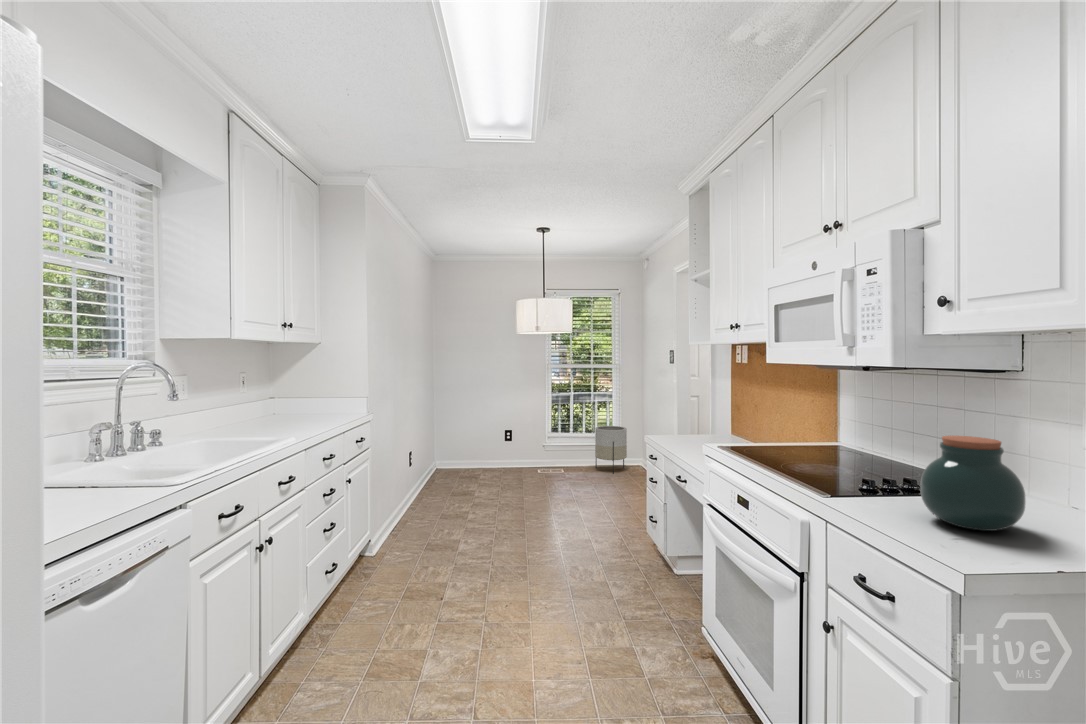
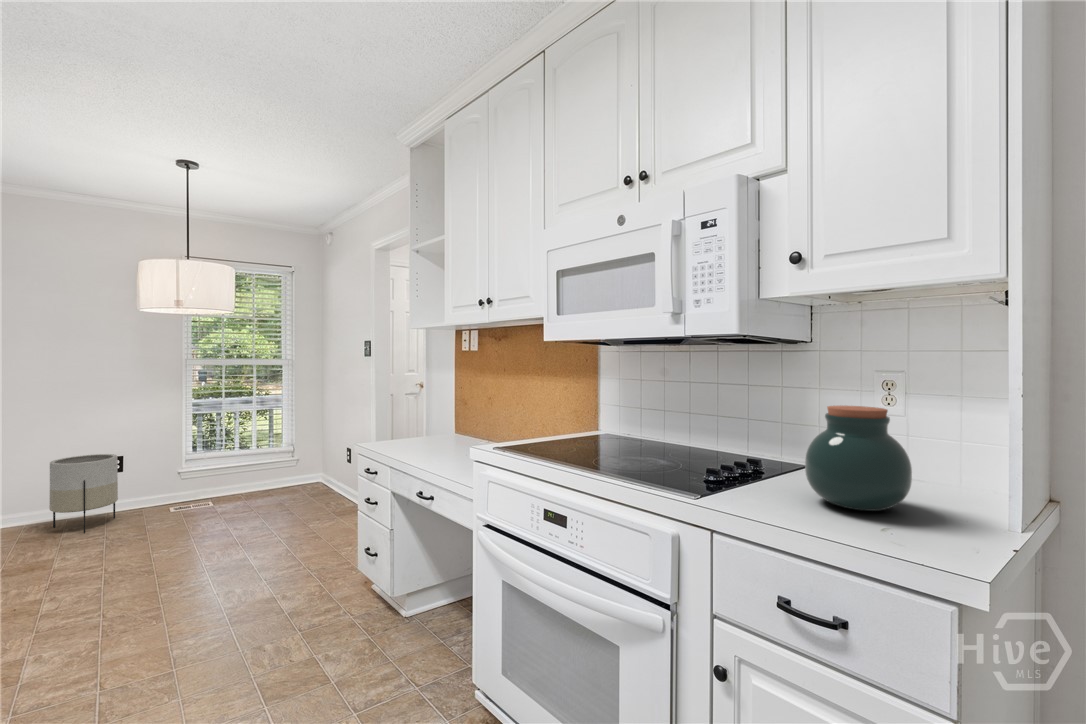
planter: present [595,426,627,474] -> present [49,454,118,533]

